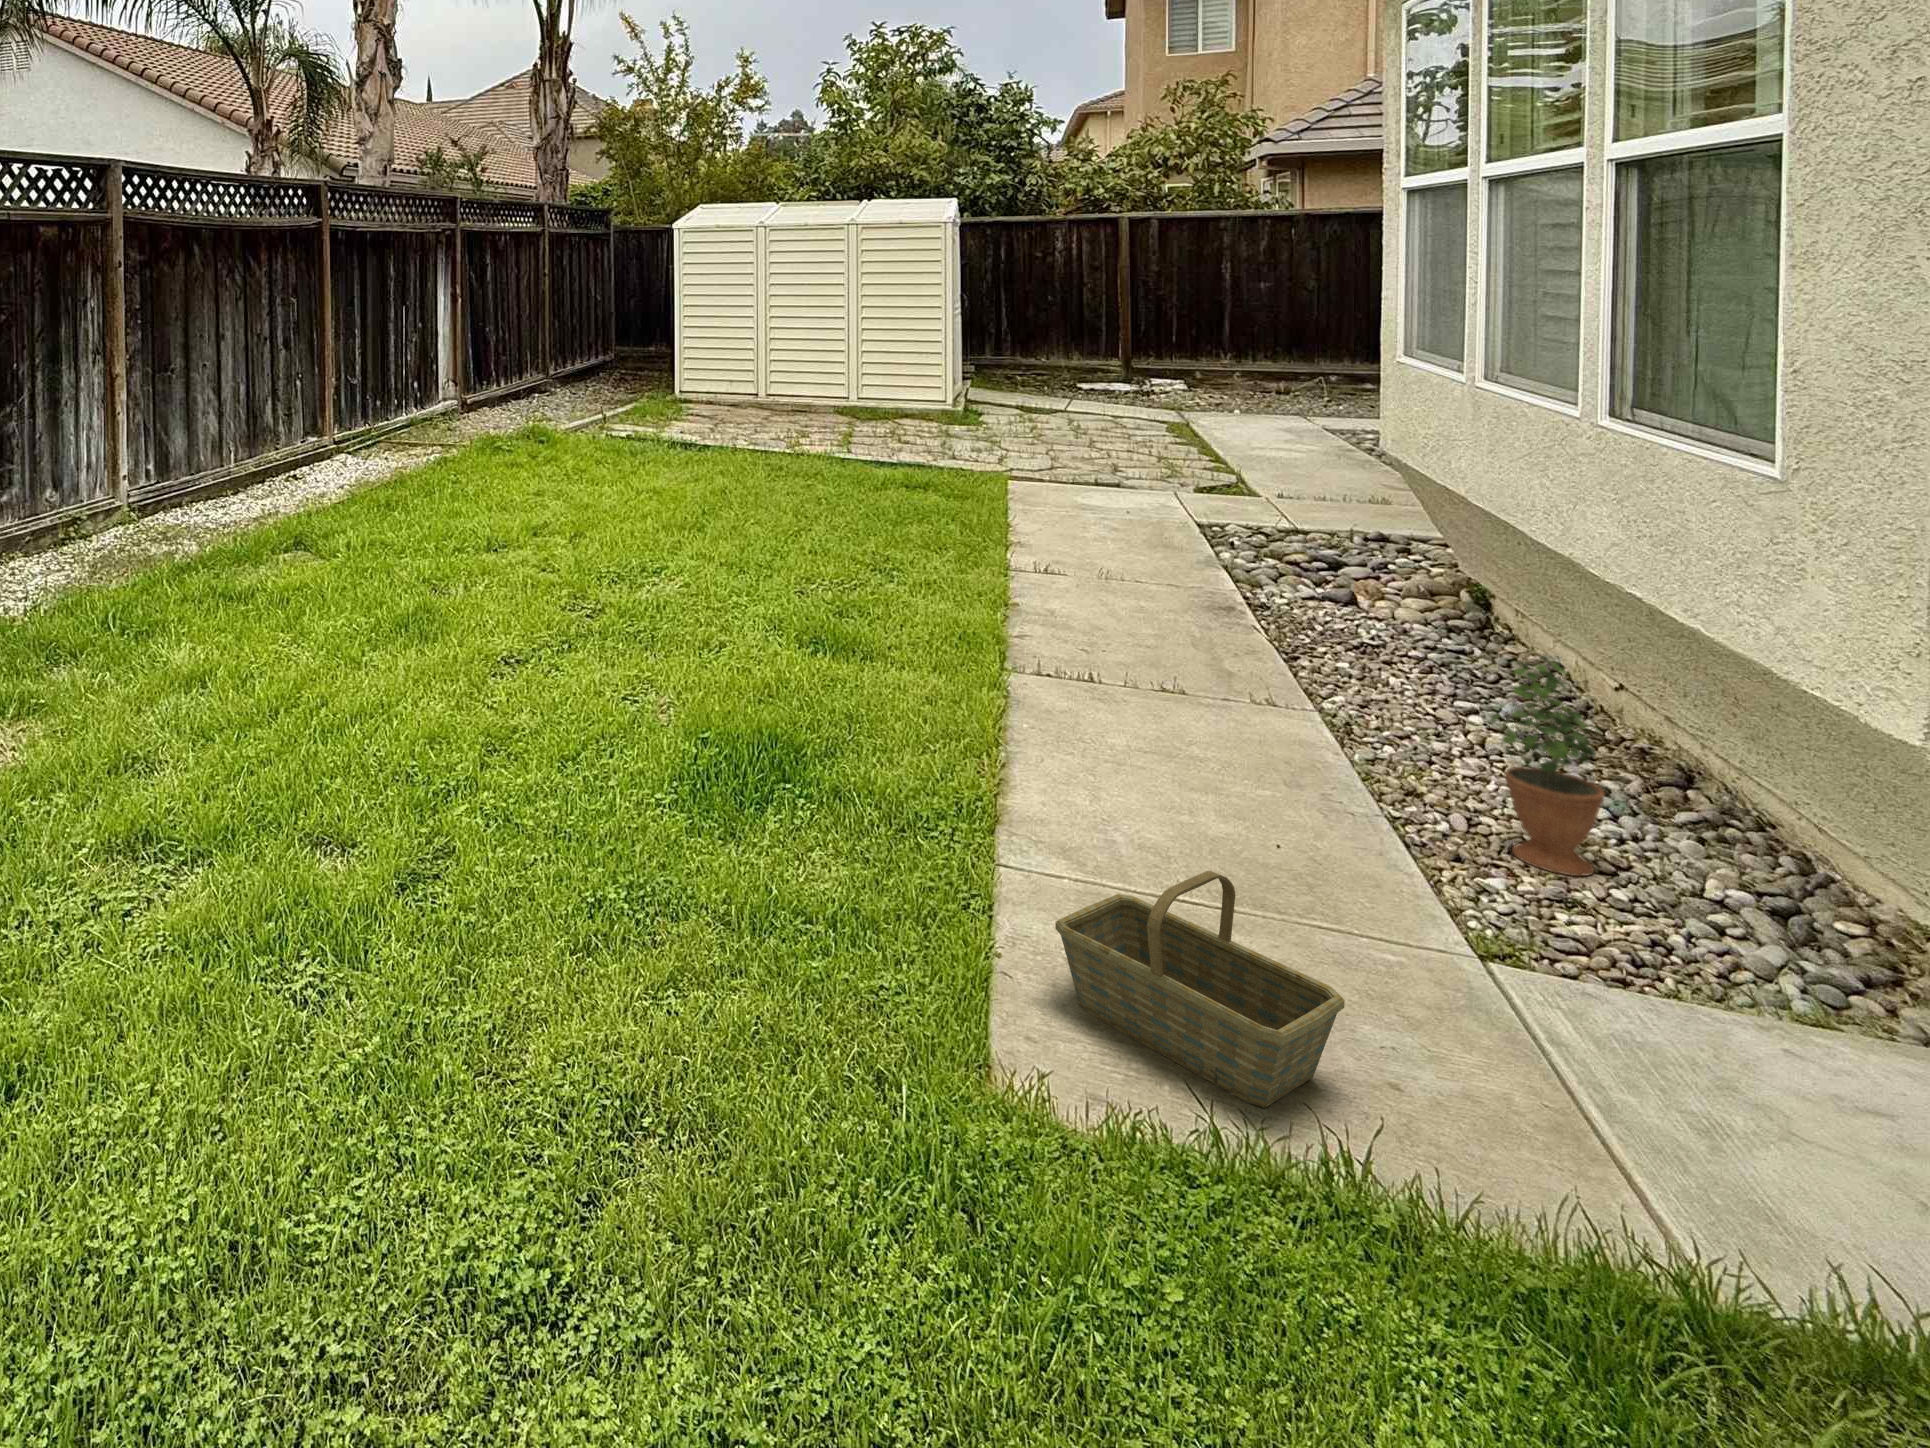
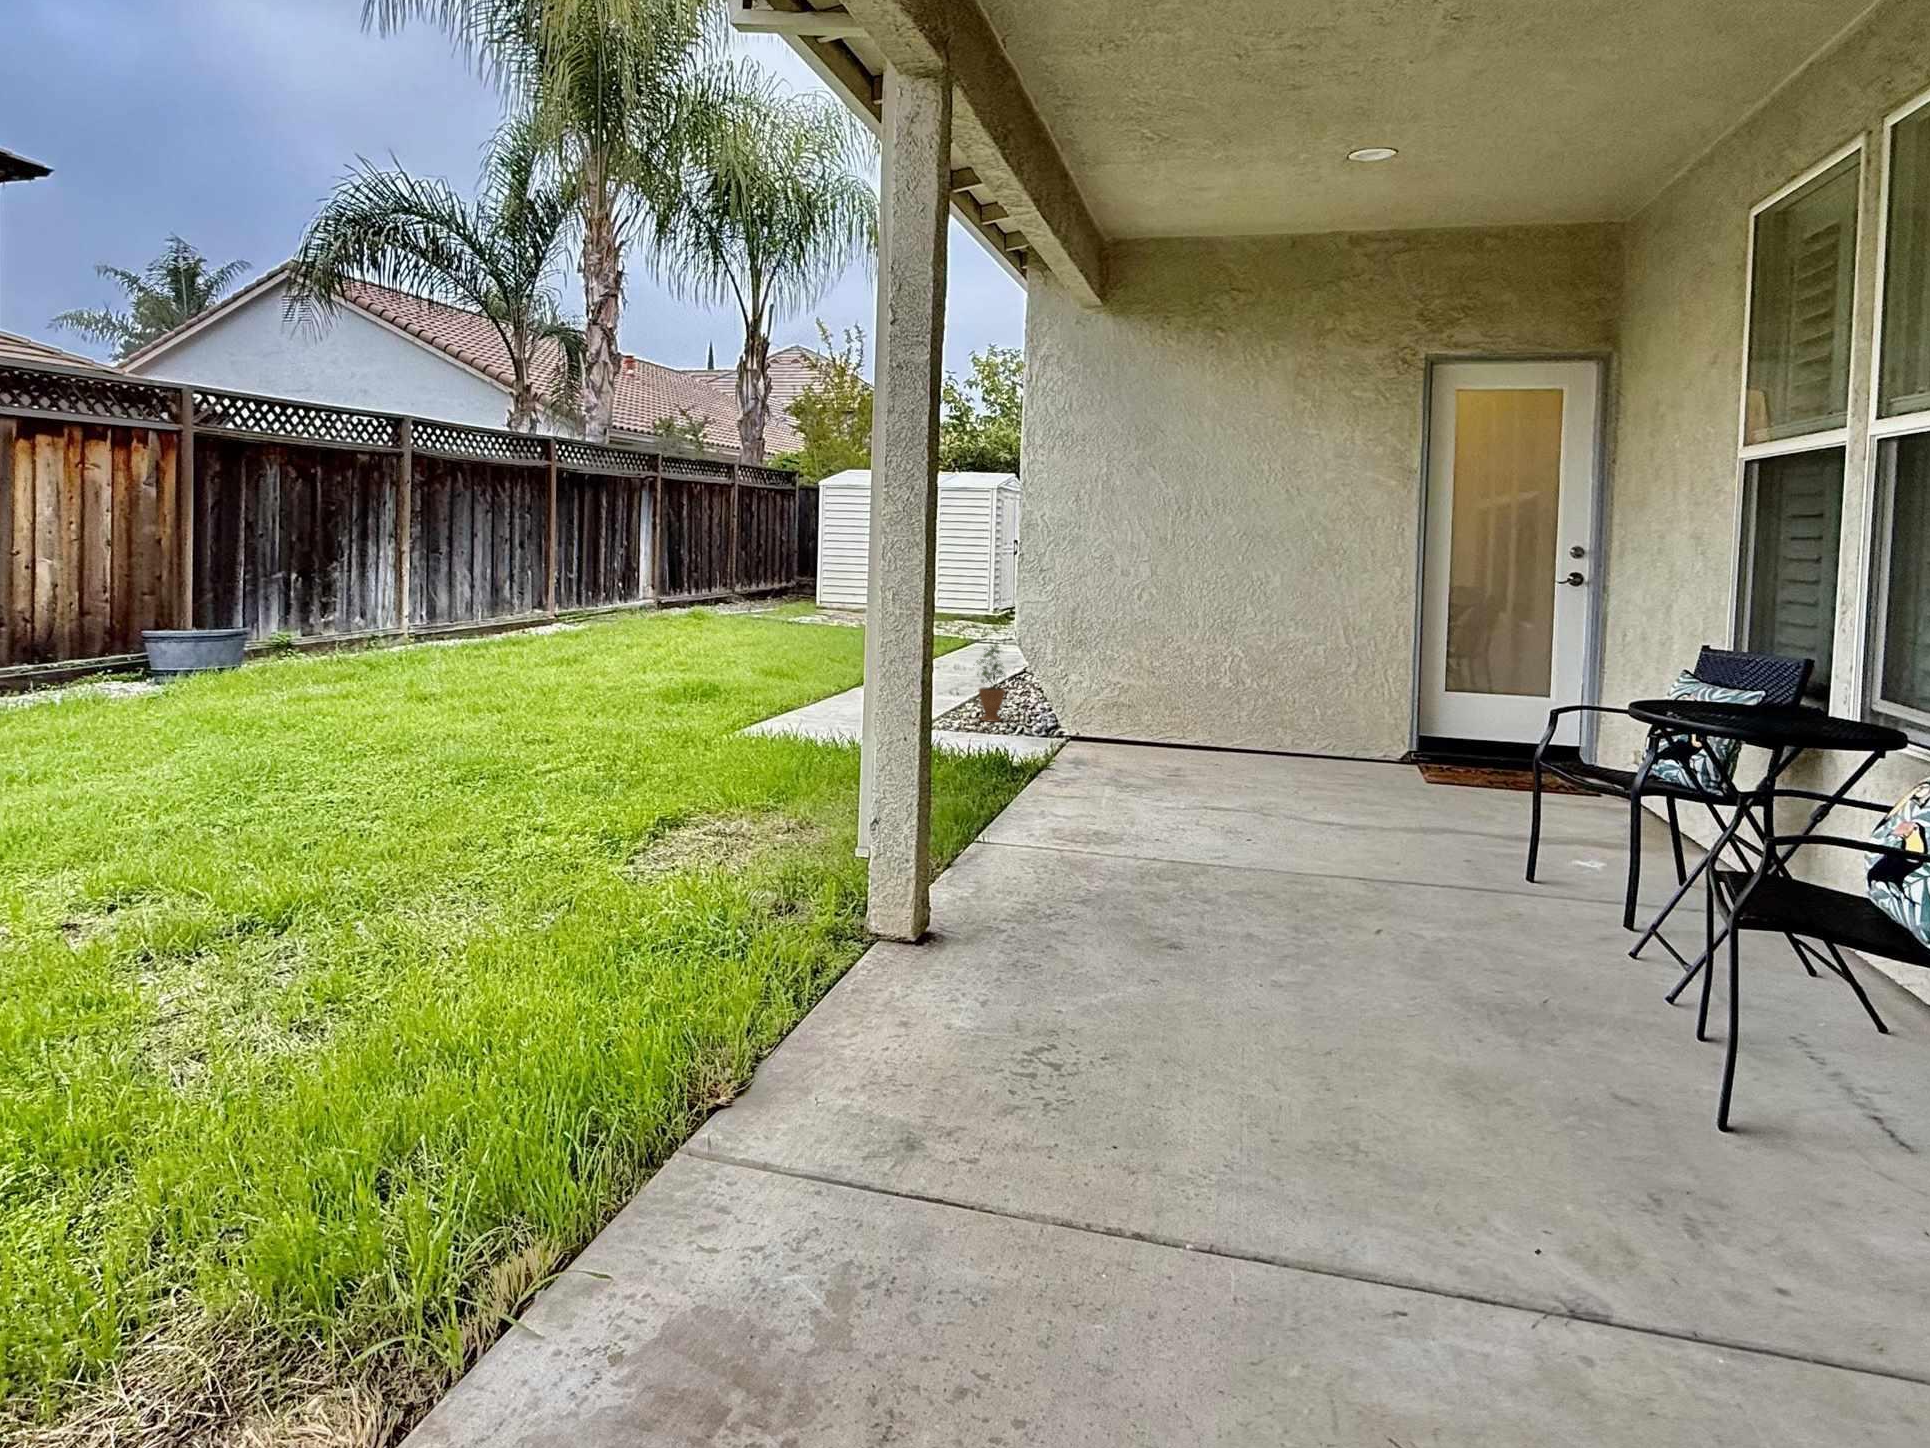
basket: present [1055,871,1345,1108] -> none [755,681,824,740]

